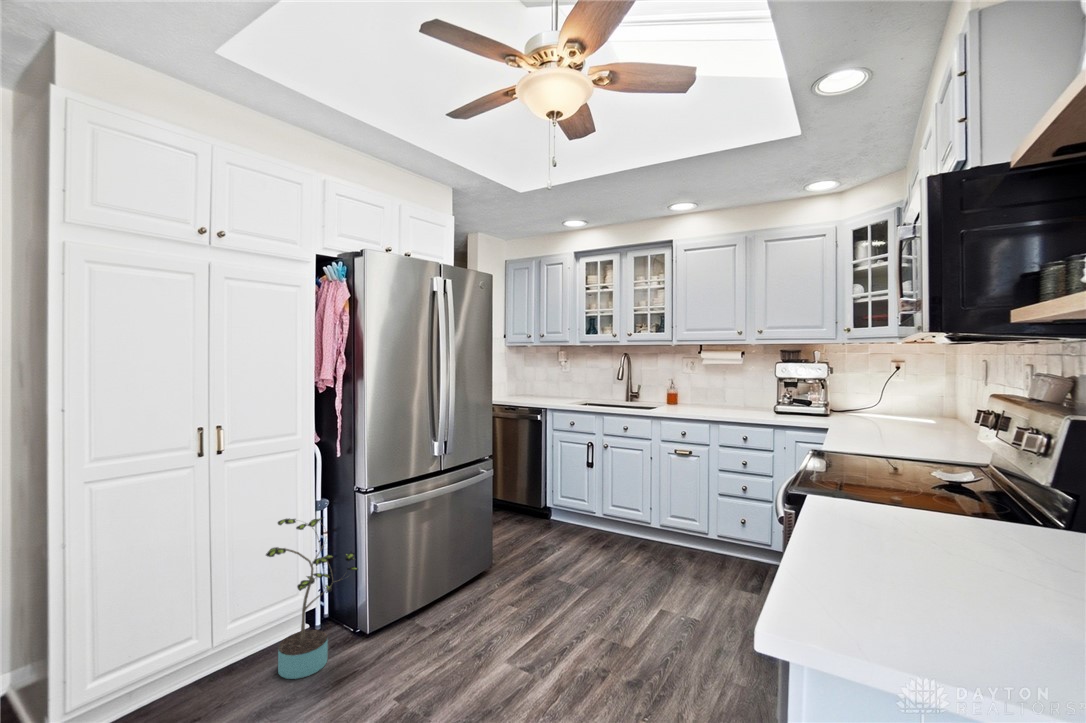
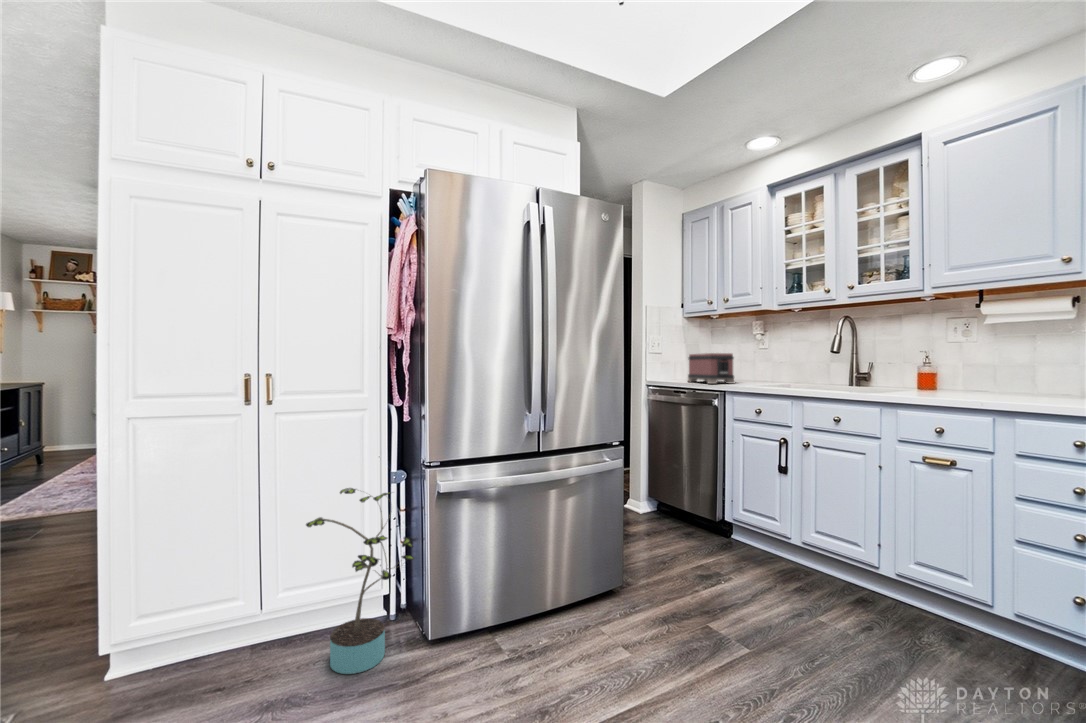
toaster: none [512,376,550,401] -> present [688,353,735,384]

